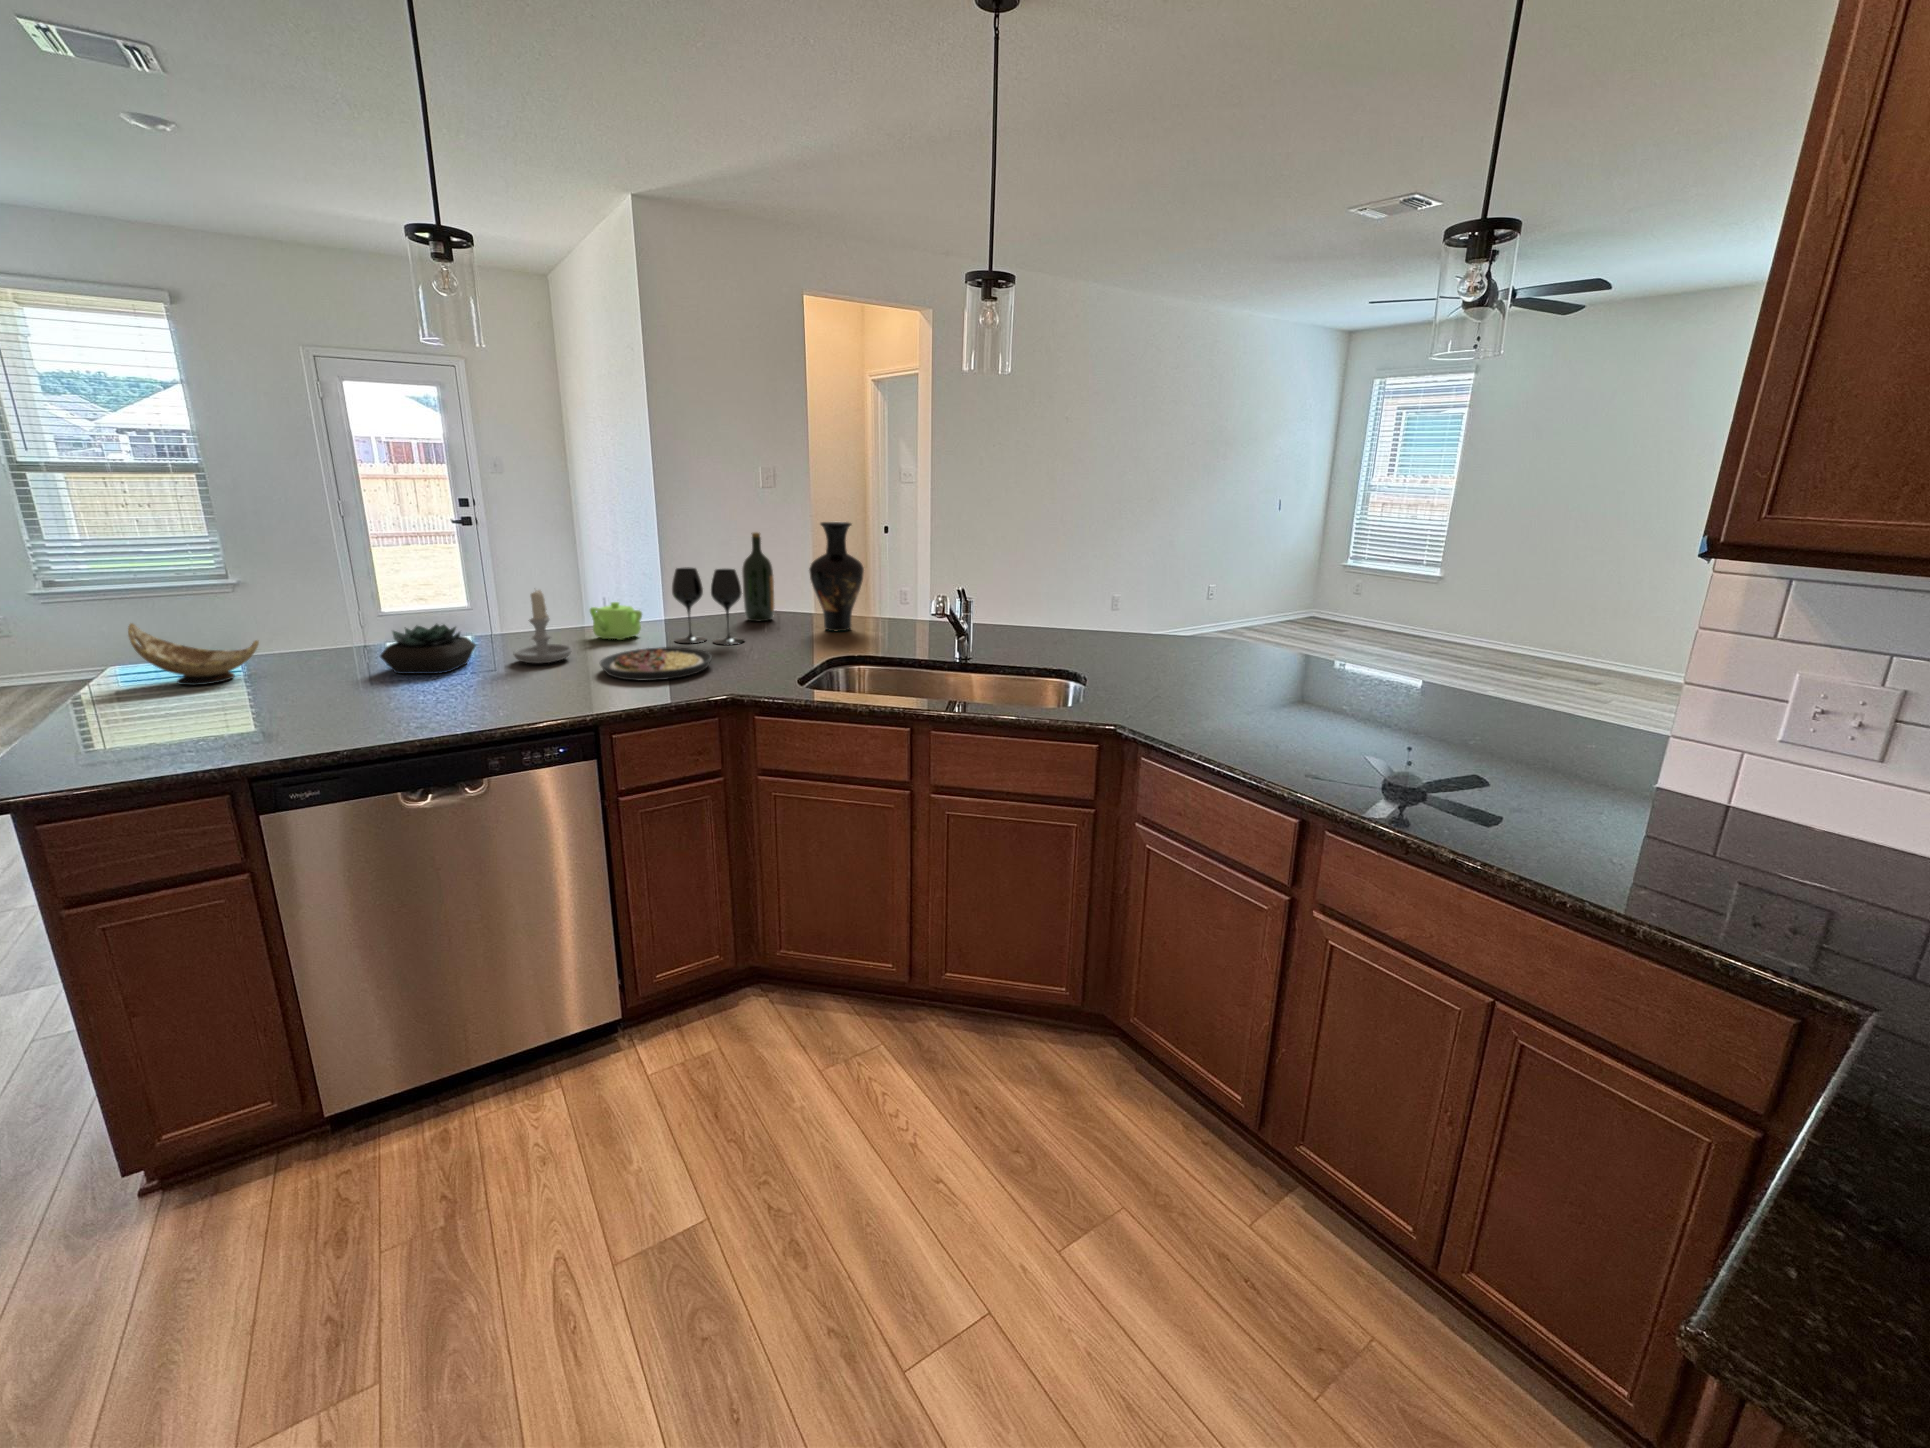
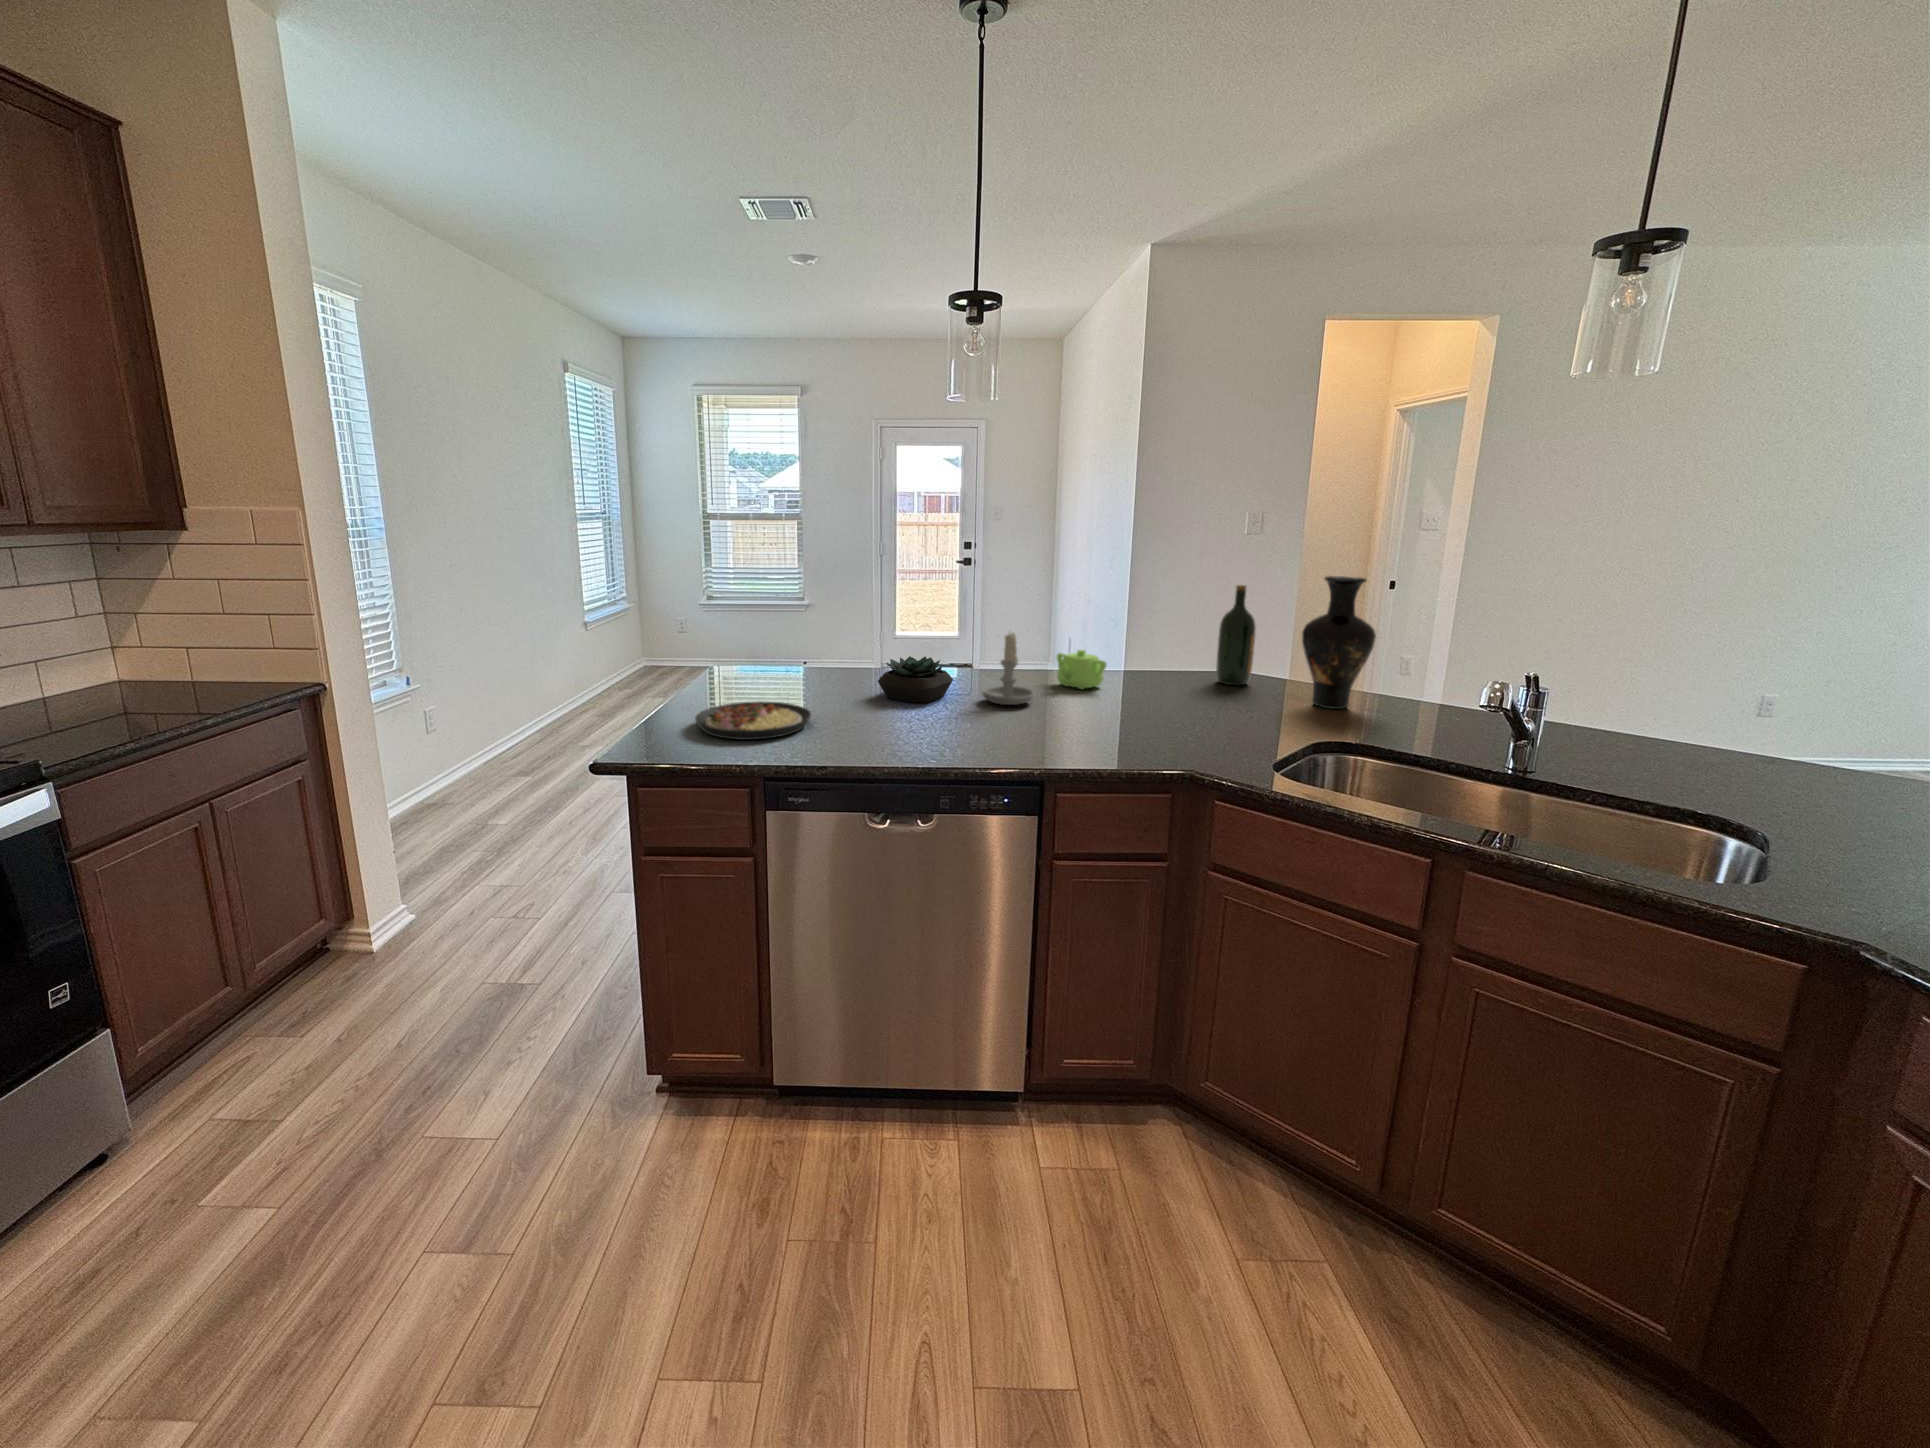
wine glass: present [672,567,744,645] -> none [1135,620,1217,709]
decorative bowl: present [128,623,259,685] -> none [723,635,800,689]
plate: present [600,647,712,681] -> present [695,701,811,740]

